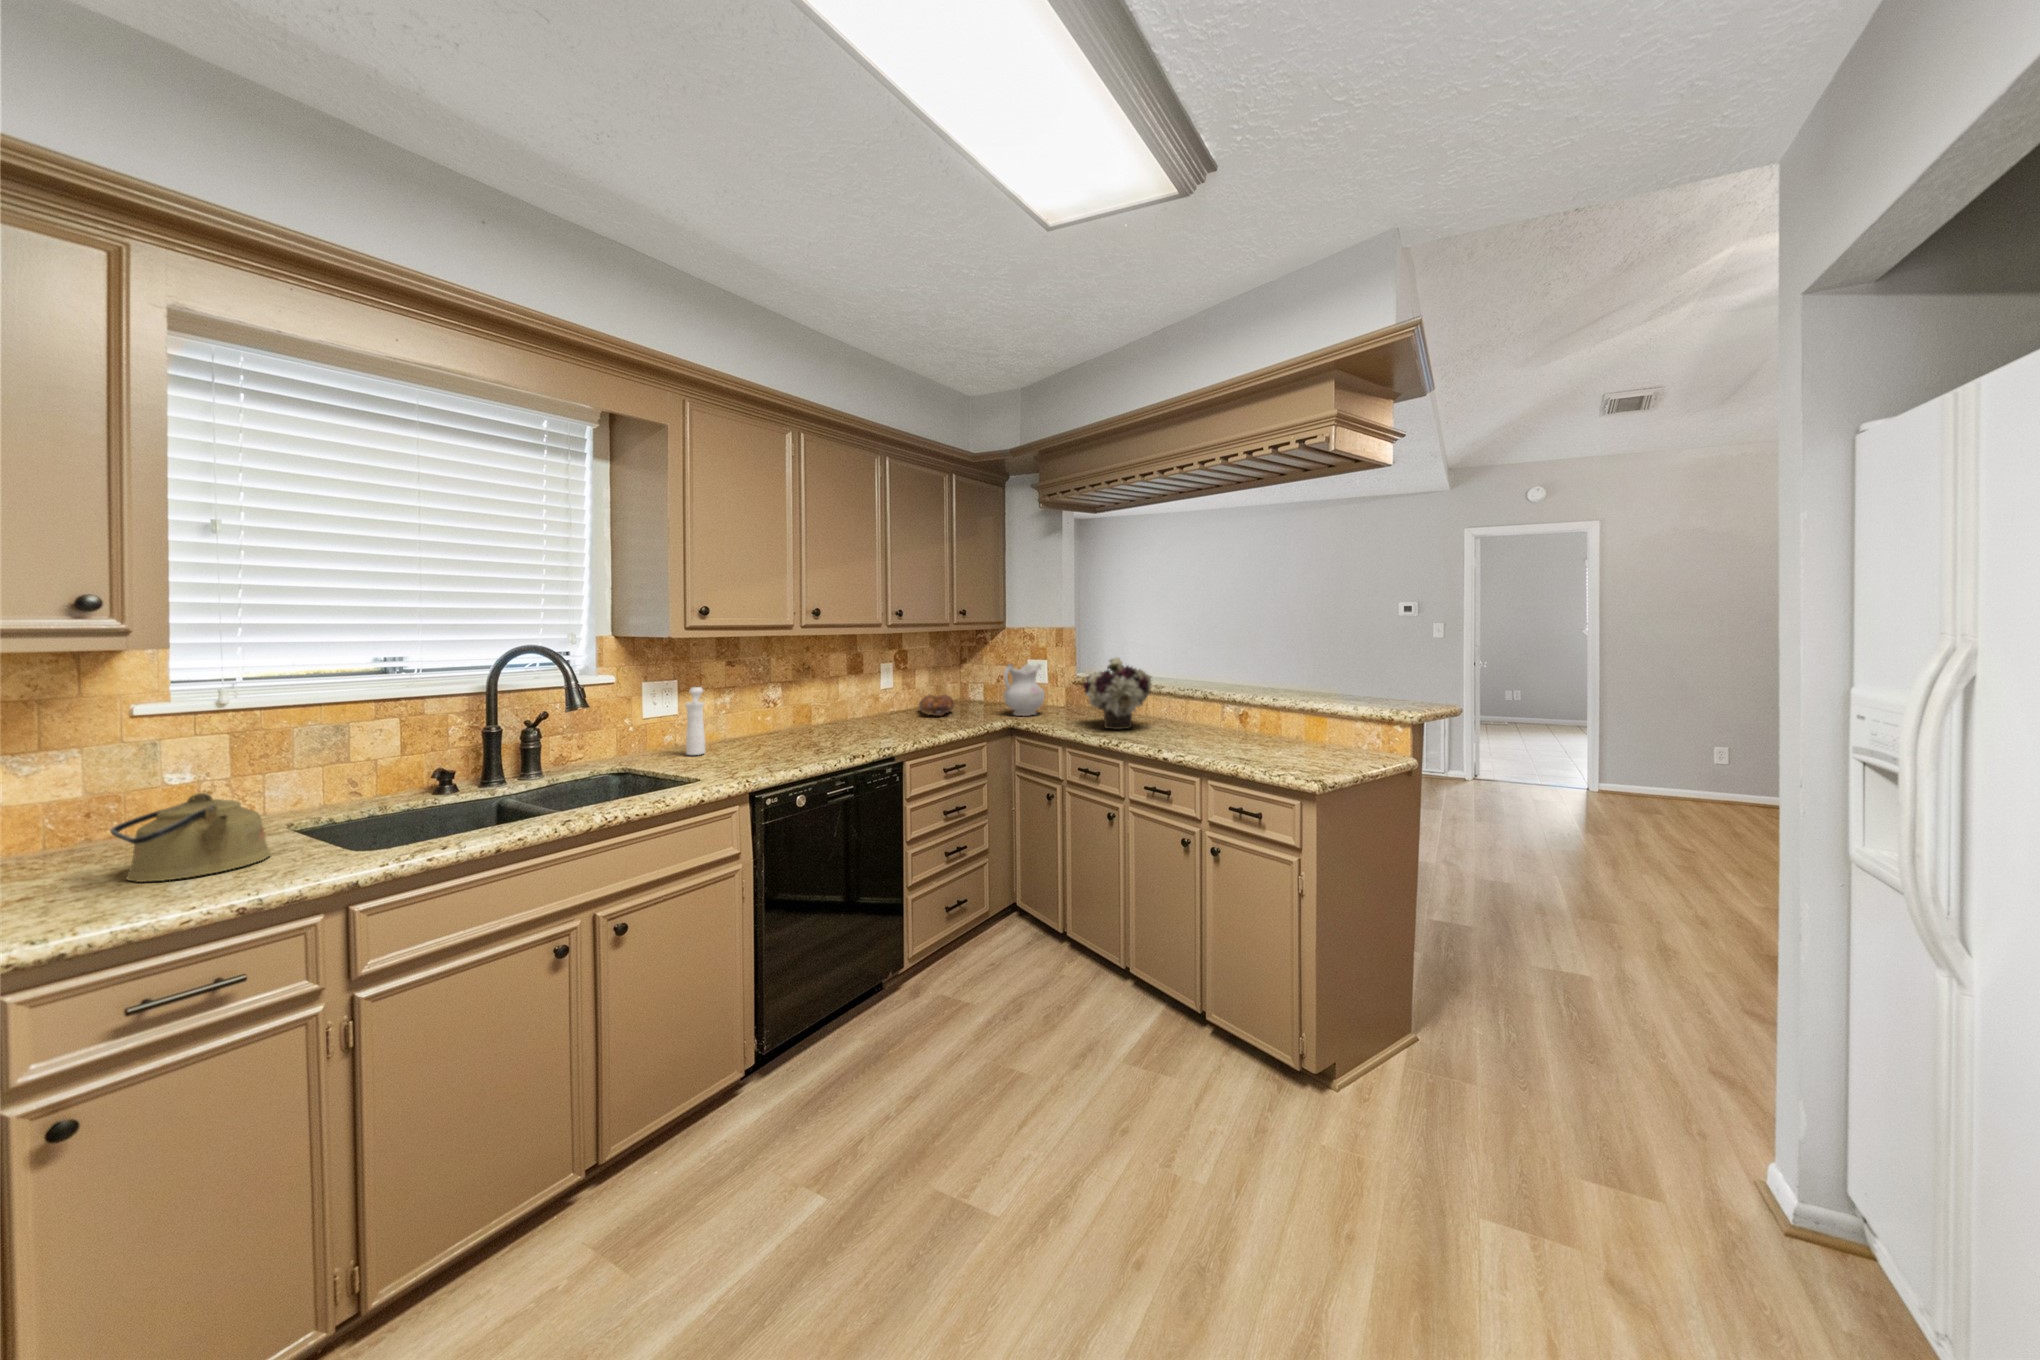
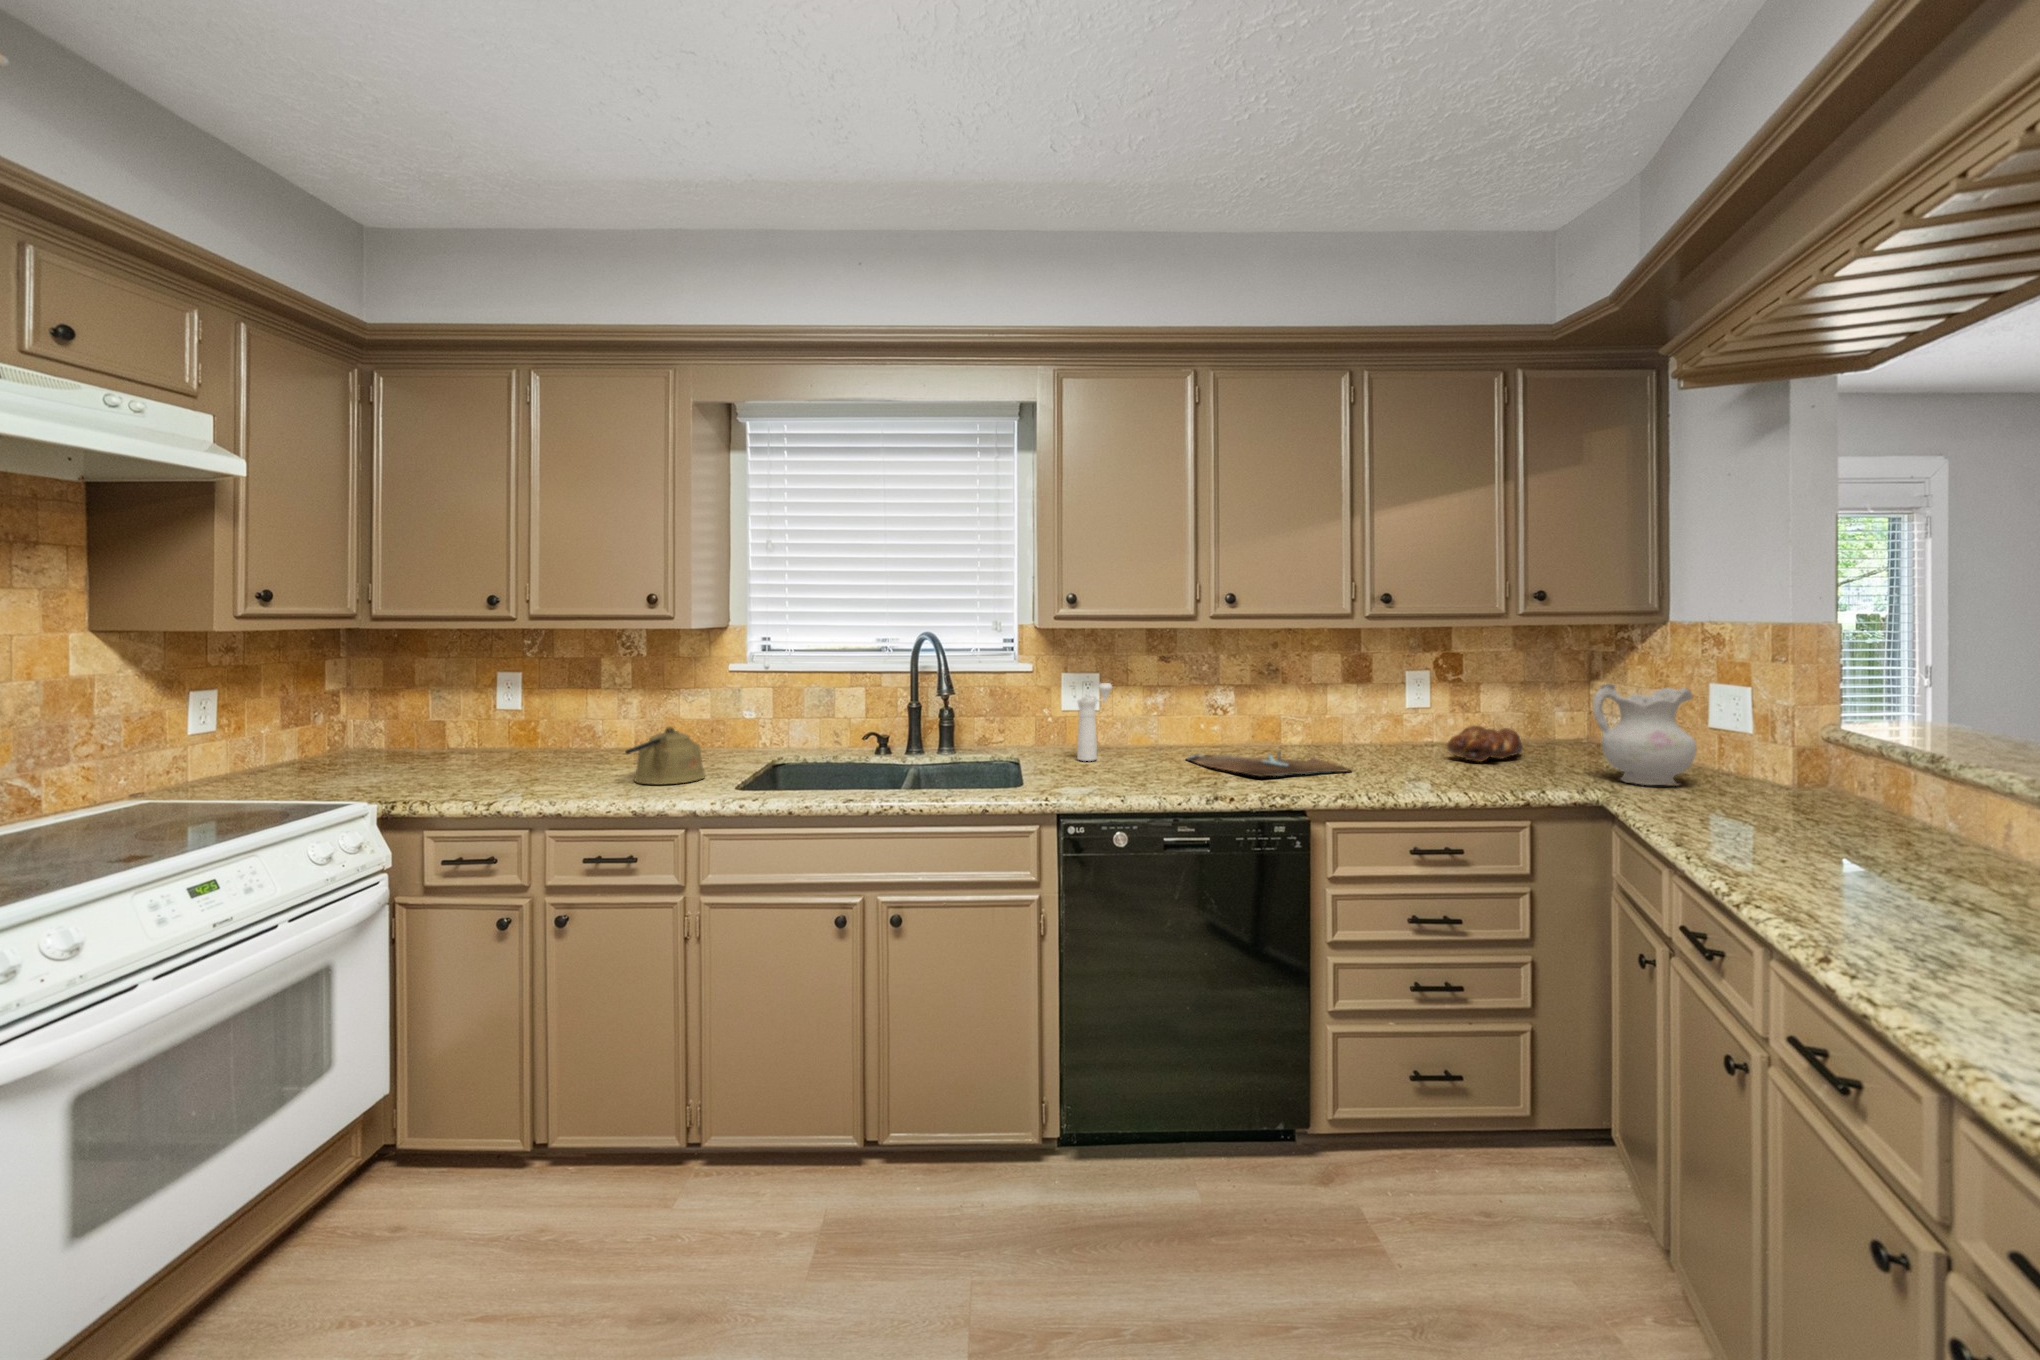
flower arrangement: present [1083,657,1152,730] -> none [1725,680,1918,849]
cutting board: none [769,724,893,743] -> present [1187,751,1351,777]

